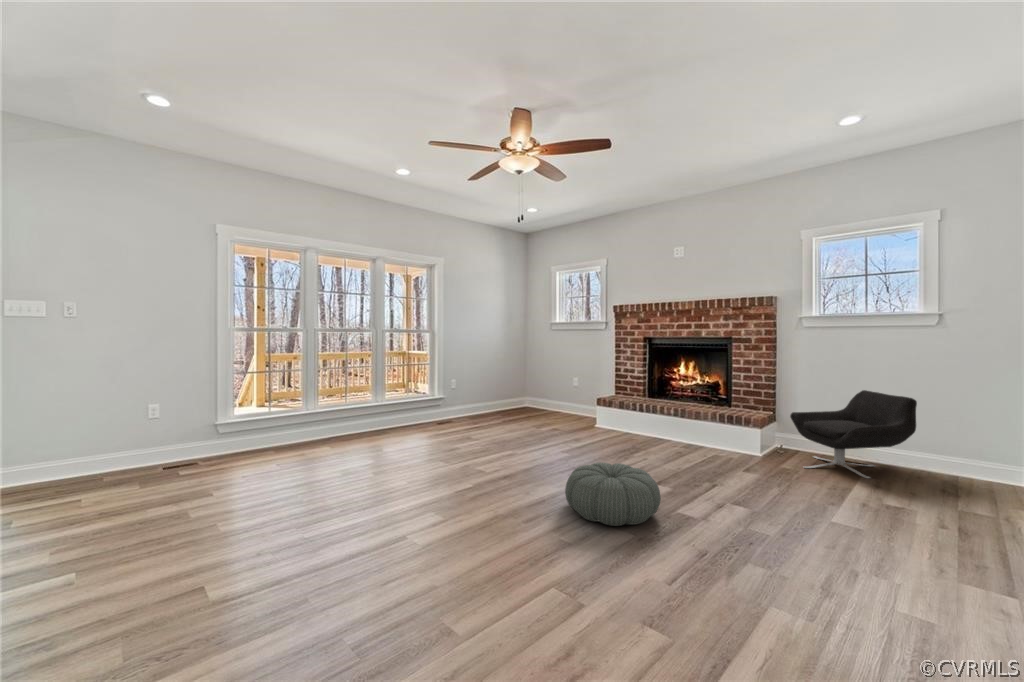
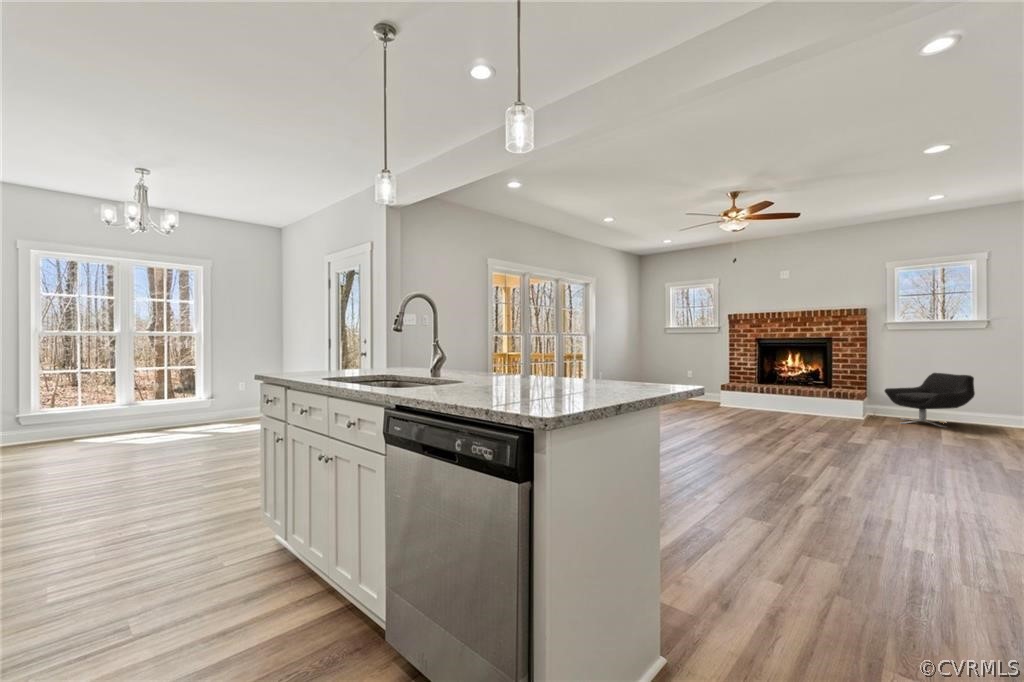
pouf: present [565,463,661,526] -> none [772,414,839,445]

